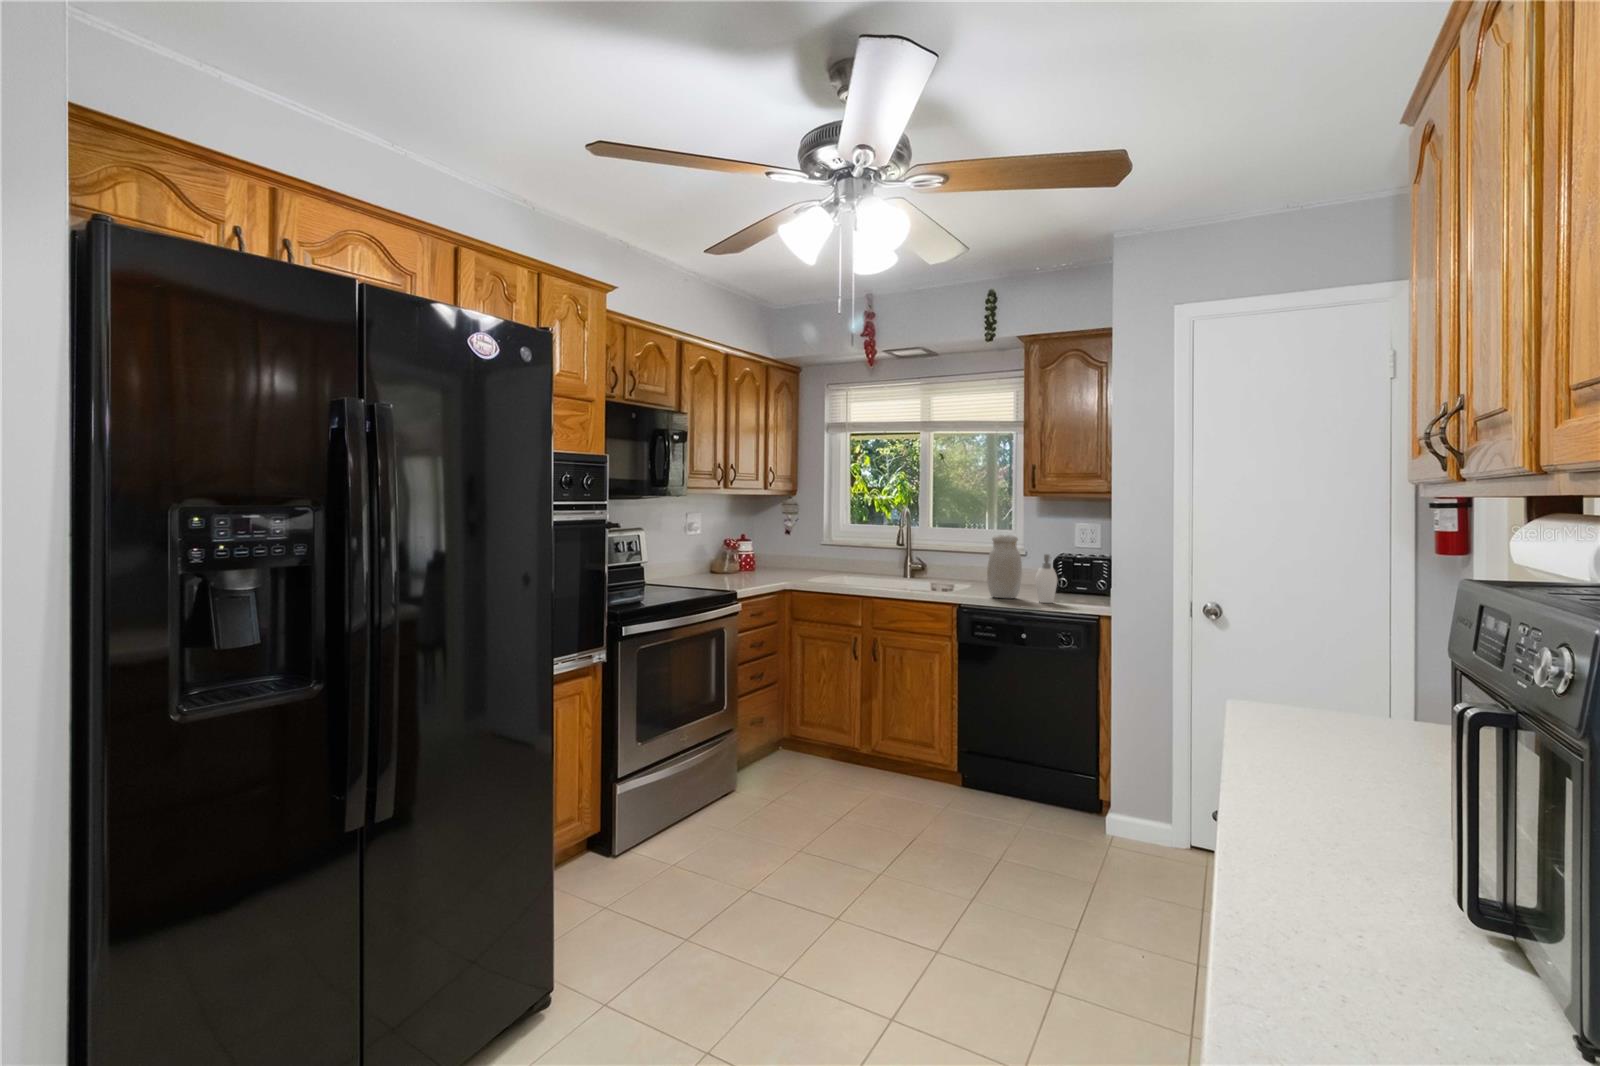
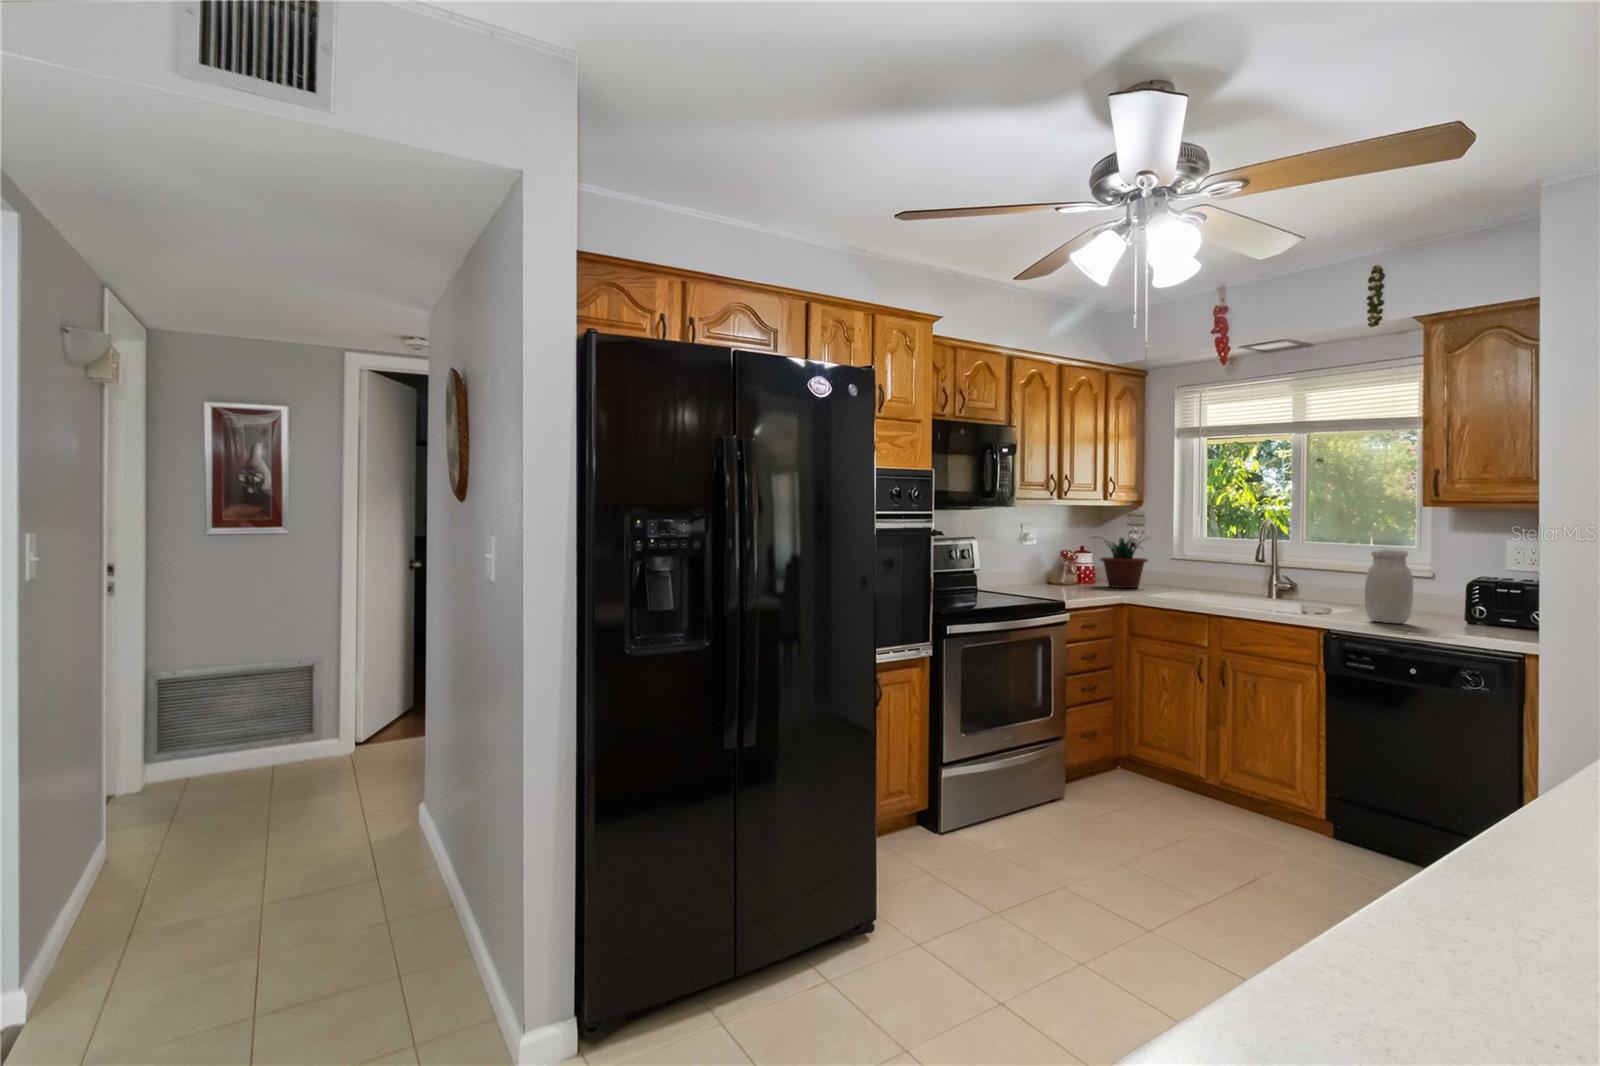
potted plant: none [752,525,806,574] -> present [1100,537,1148,588]
soap dispenser: present [1035,554,1058,603] -> none [1430,573,1474,631]

